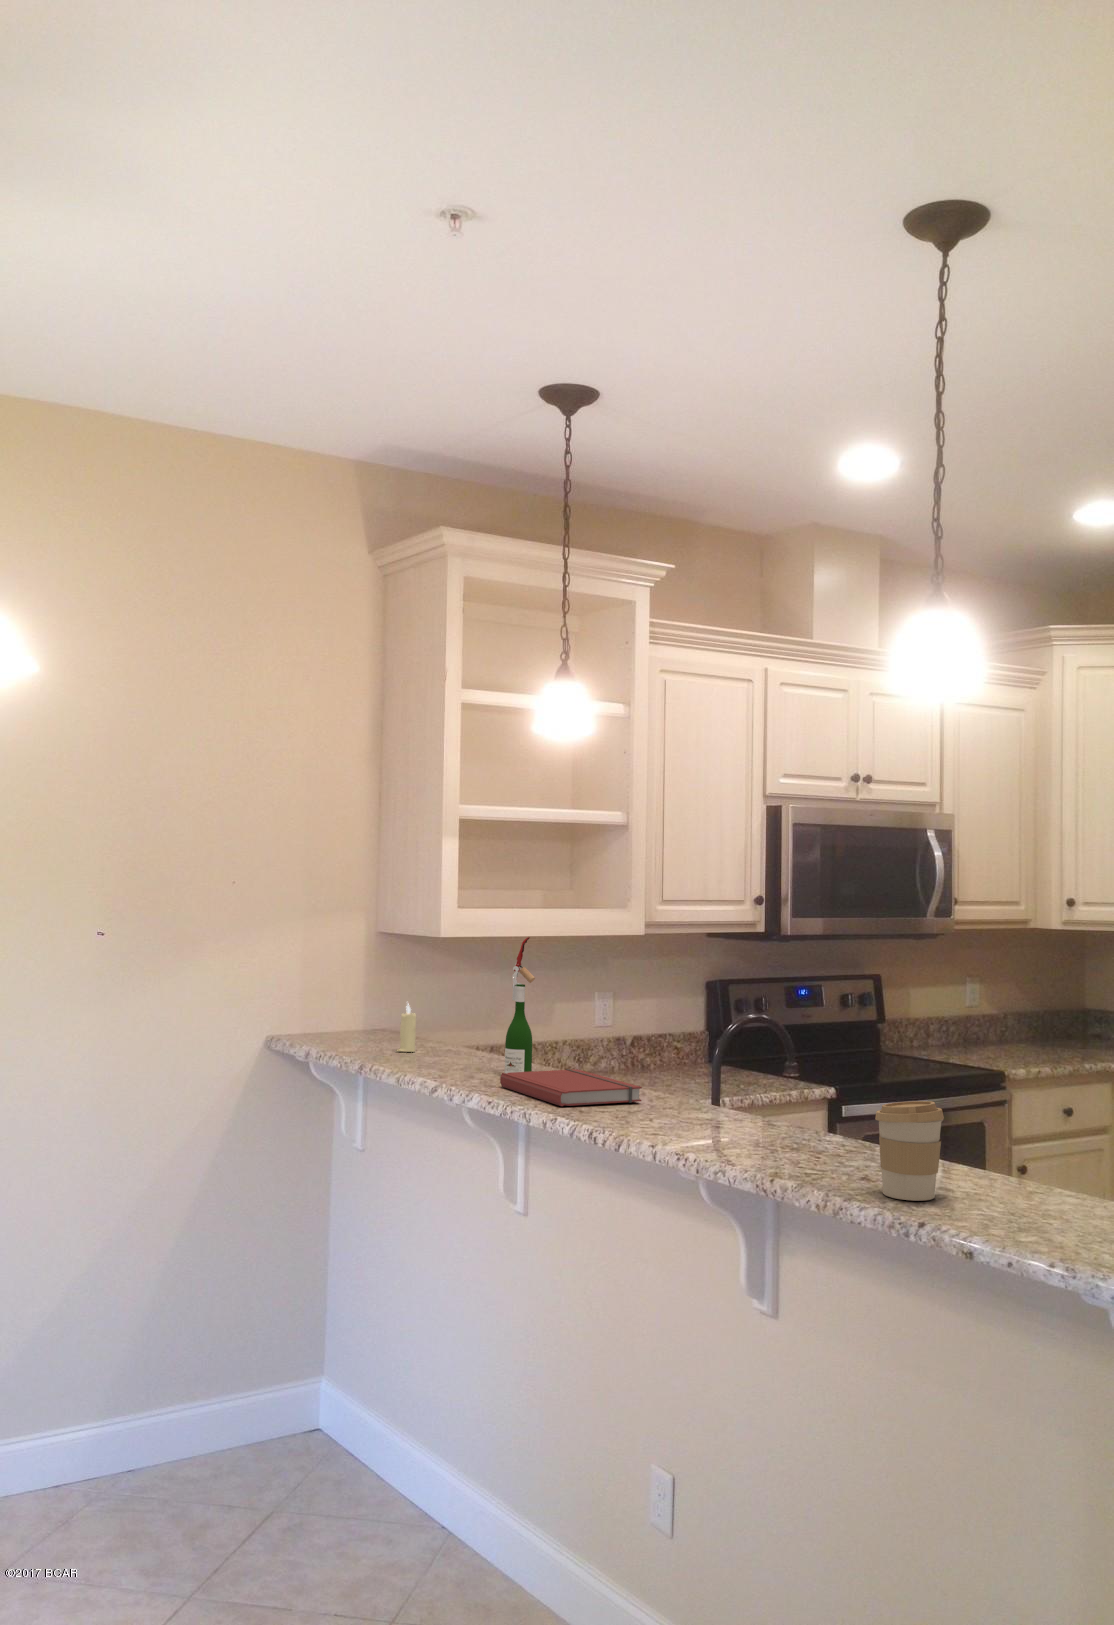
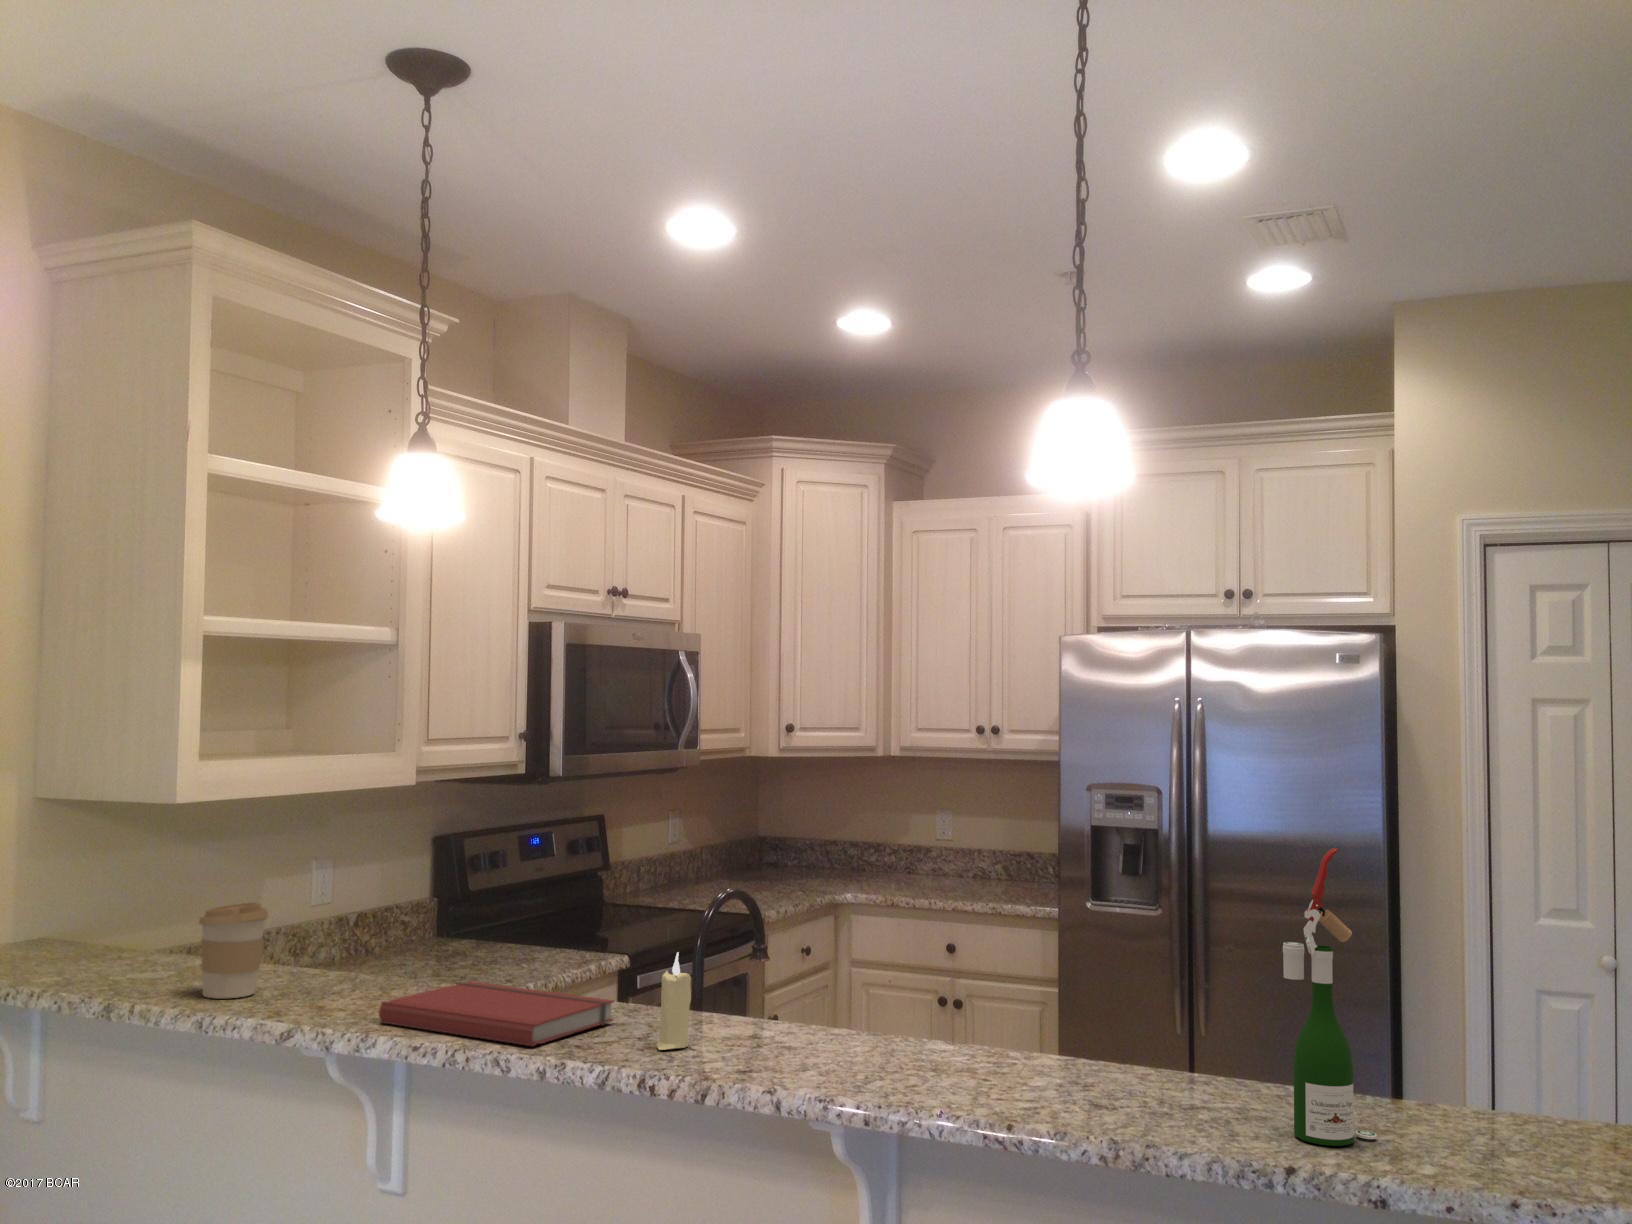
wine bottle: present [504,937,535,1073] -> present [1283,848,1377,1146]
candle: present [398,1004,416,1052] -> present [656,952,691,1050]
coffee cup: present [875,1101,944,1201] -> present [199,902,268,998]

